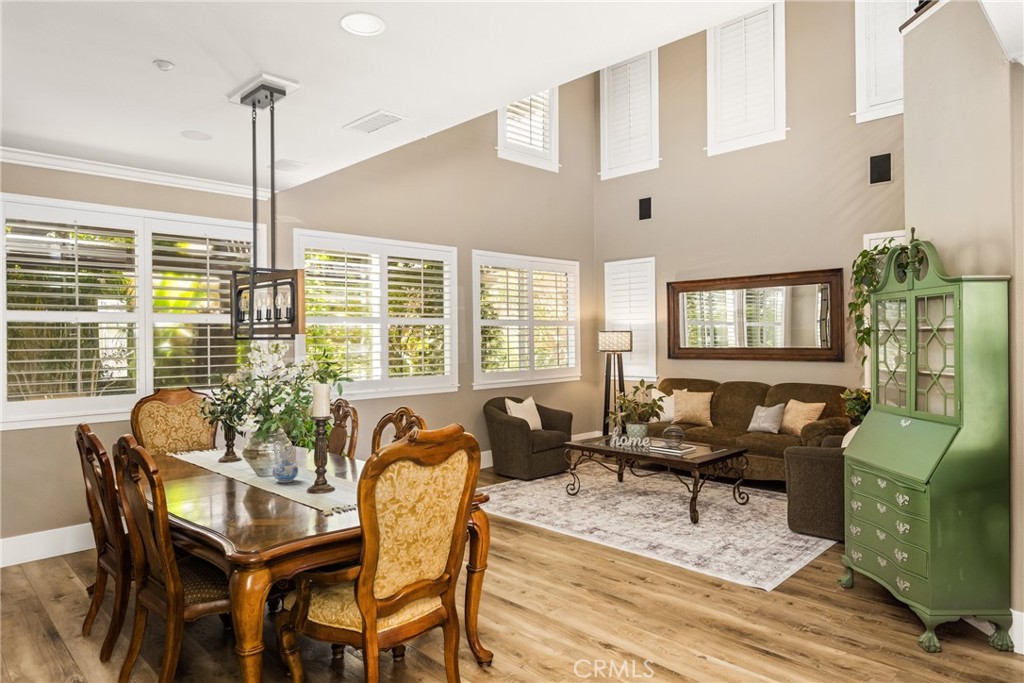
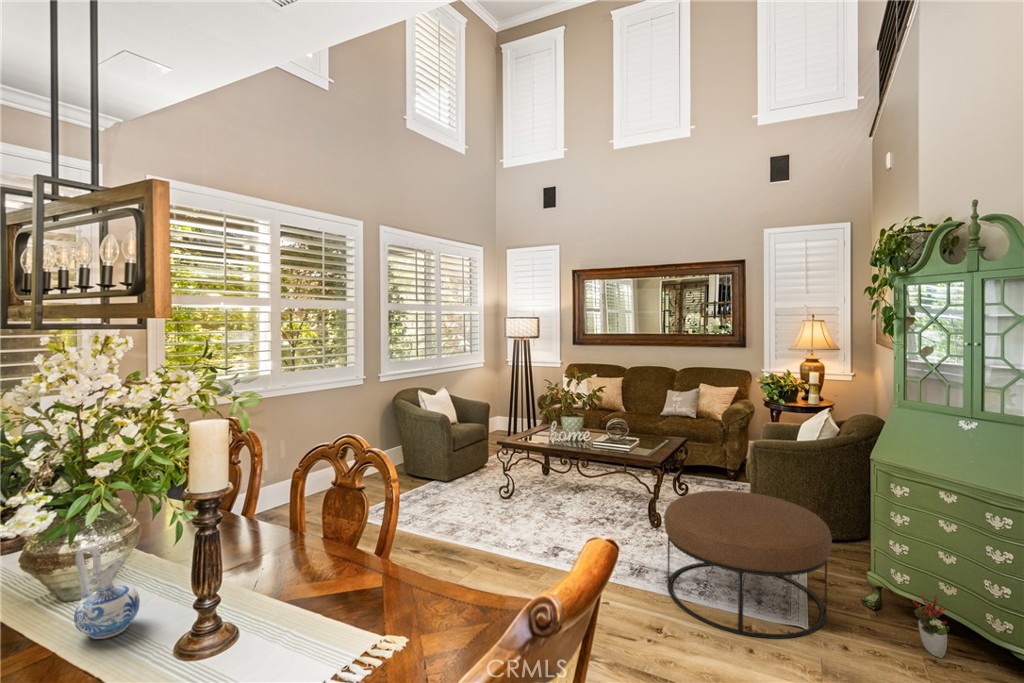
ottoman: none [666,483,801,590] -> present [664,490,832,639]
decorative plant: none [844,558,872,611] -> present [913,594,949,658]

